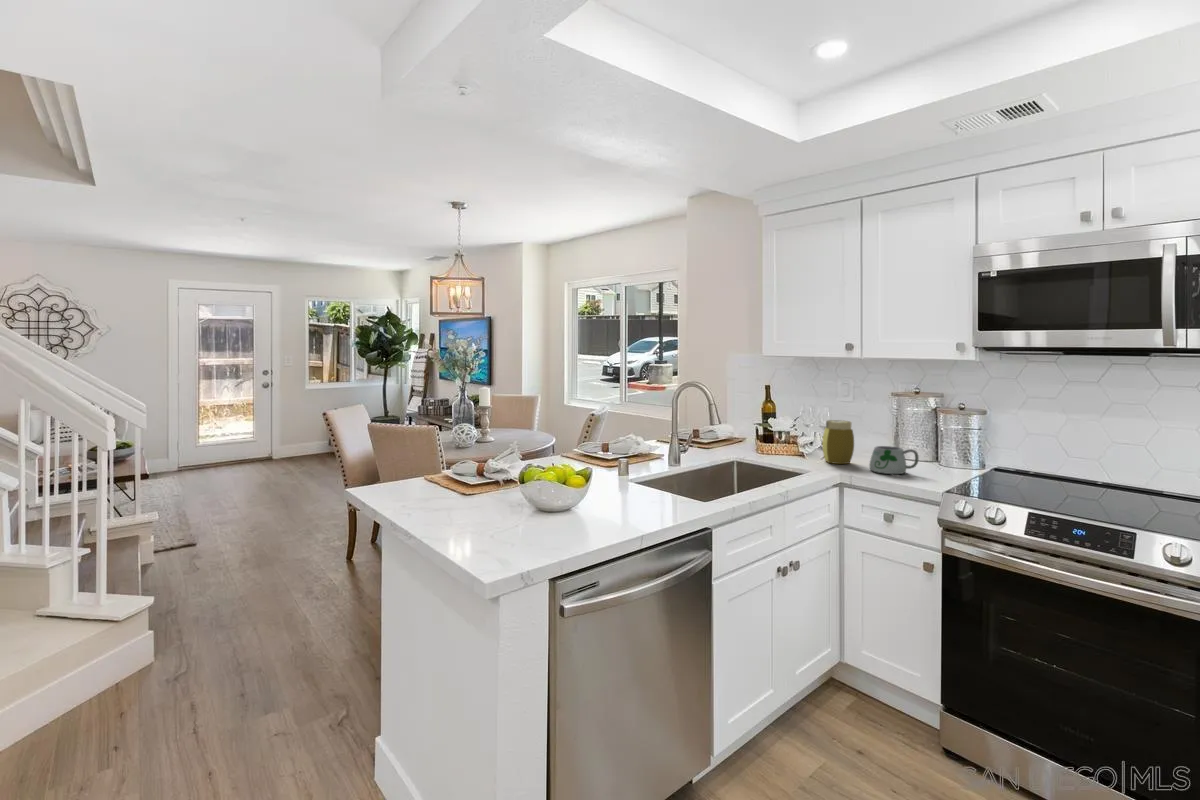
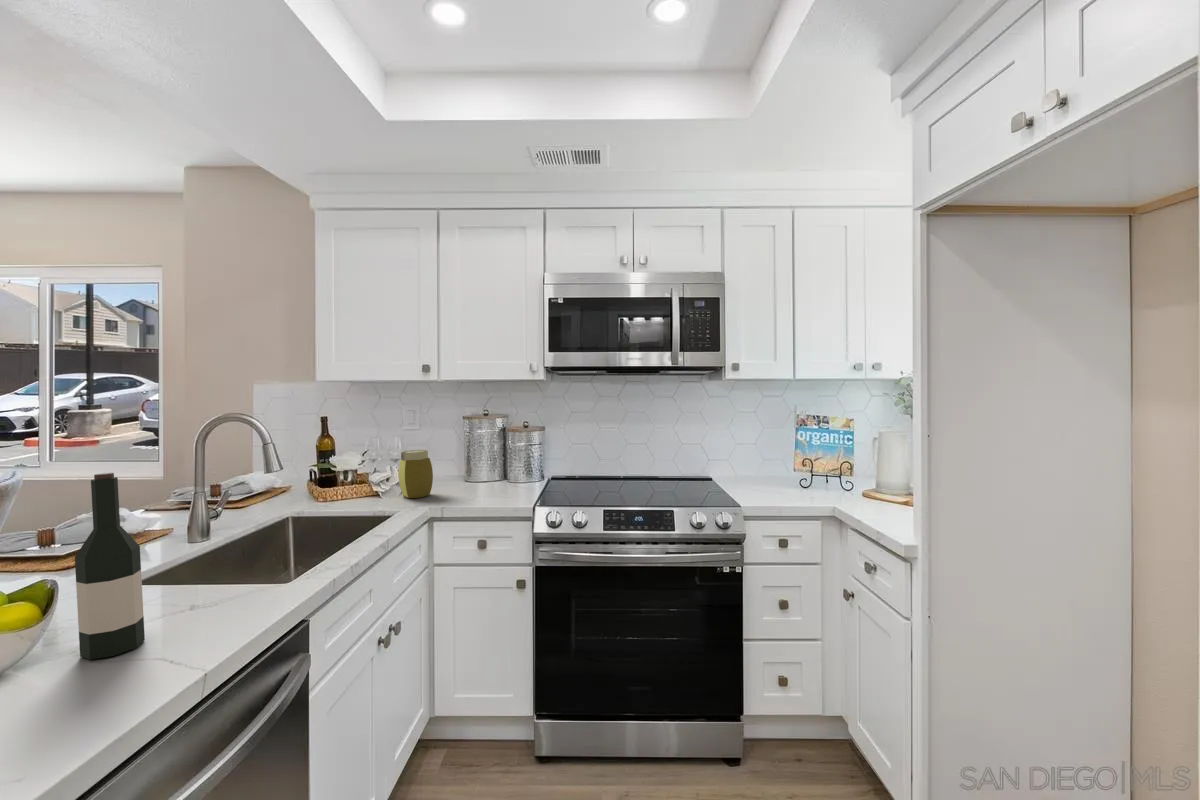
wine bottle: none [608,414,636,517] -> present [75,473,145,660]
mug: present [870,446,918,475] -> none [452,470,498,500]

